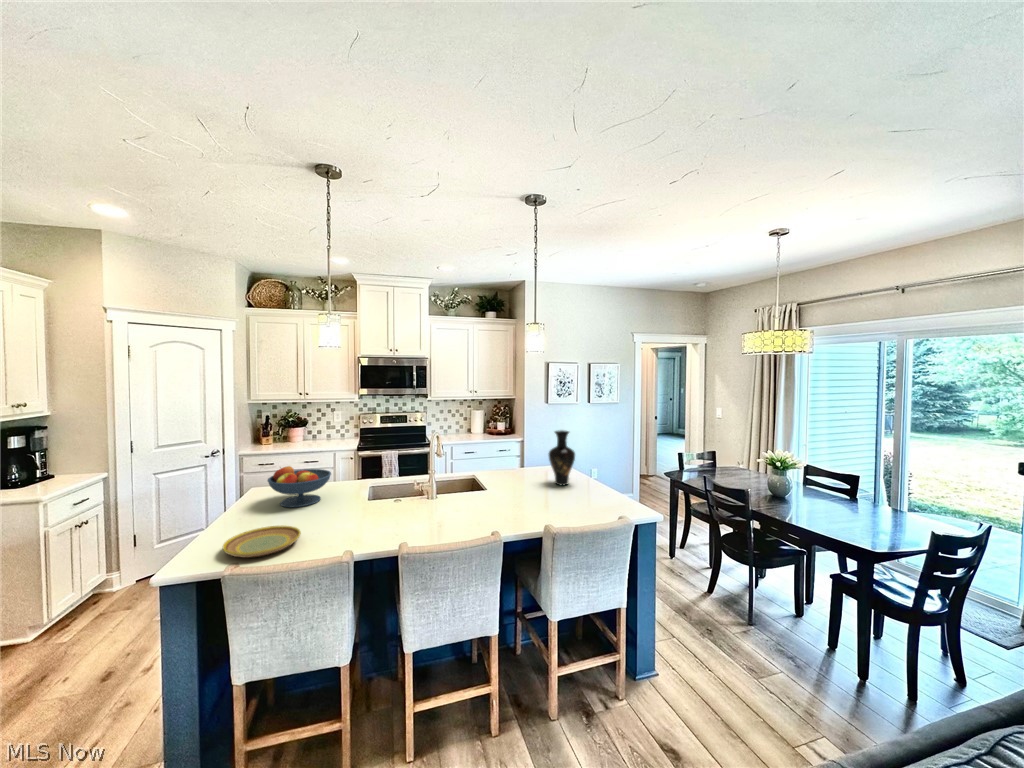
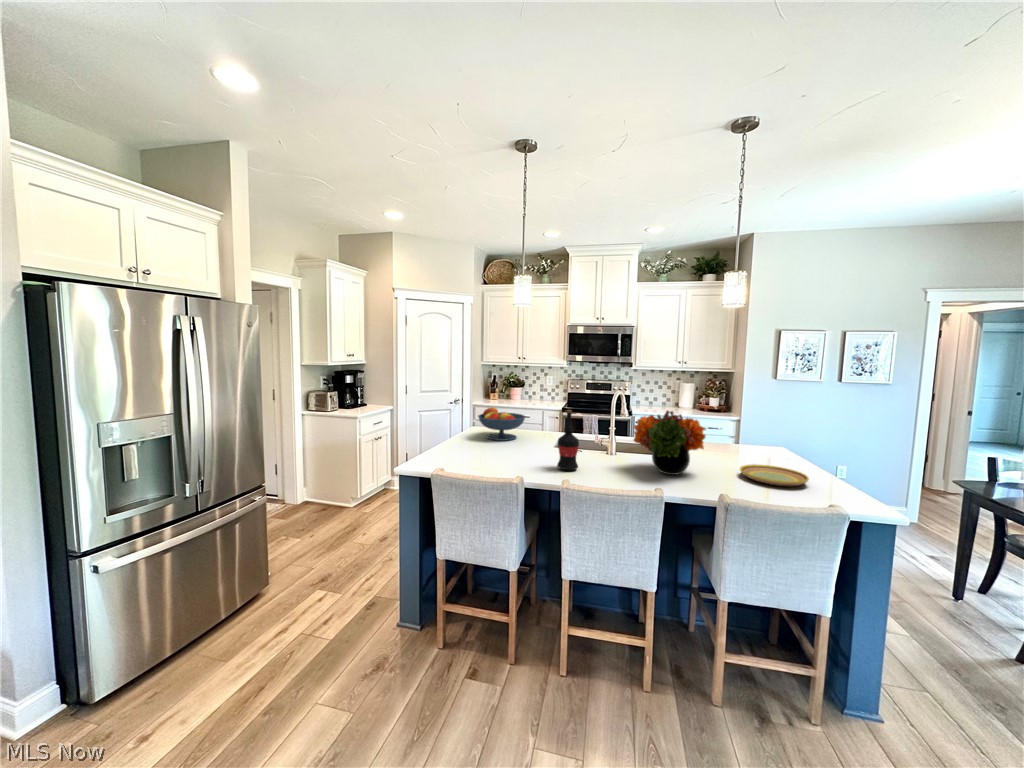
vase: present [549,430,575,486] -> none [751,398,788,463]
flower arrangement: none [460,455,526,516] -> present [634,411,706,475]
wine bottle: none [385,467,410,534] -> present [557,410,579,470]
plate: present [223,526,301,558] -> present [740,464,809,486]

